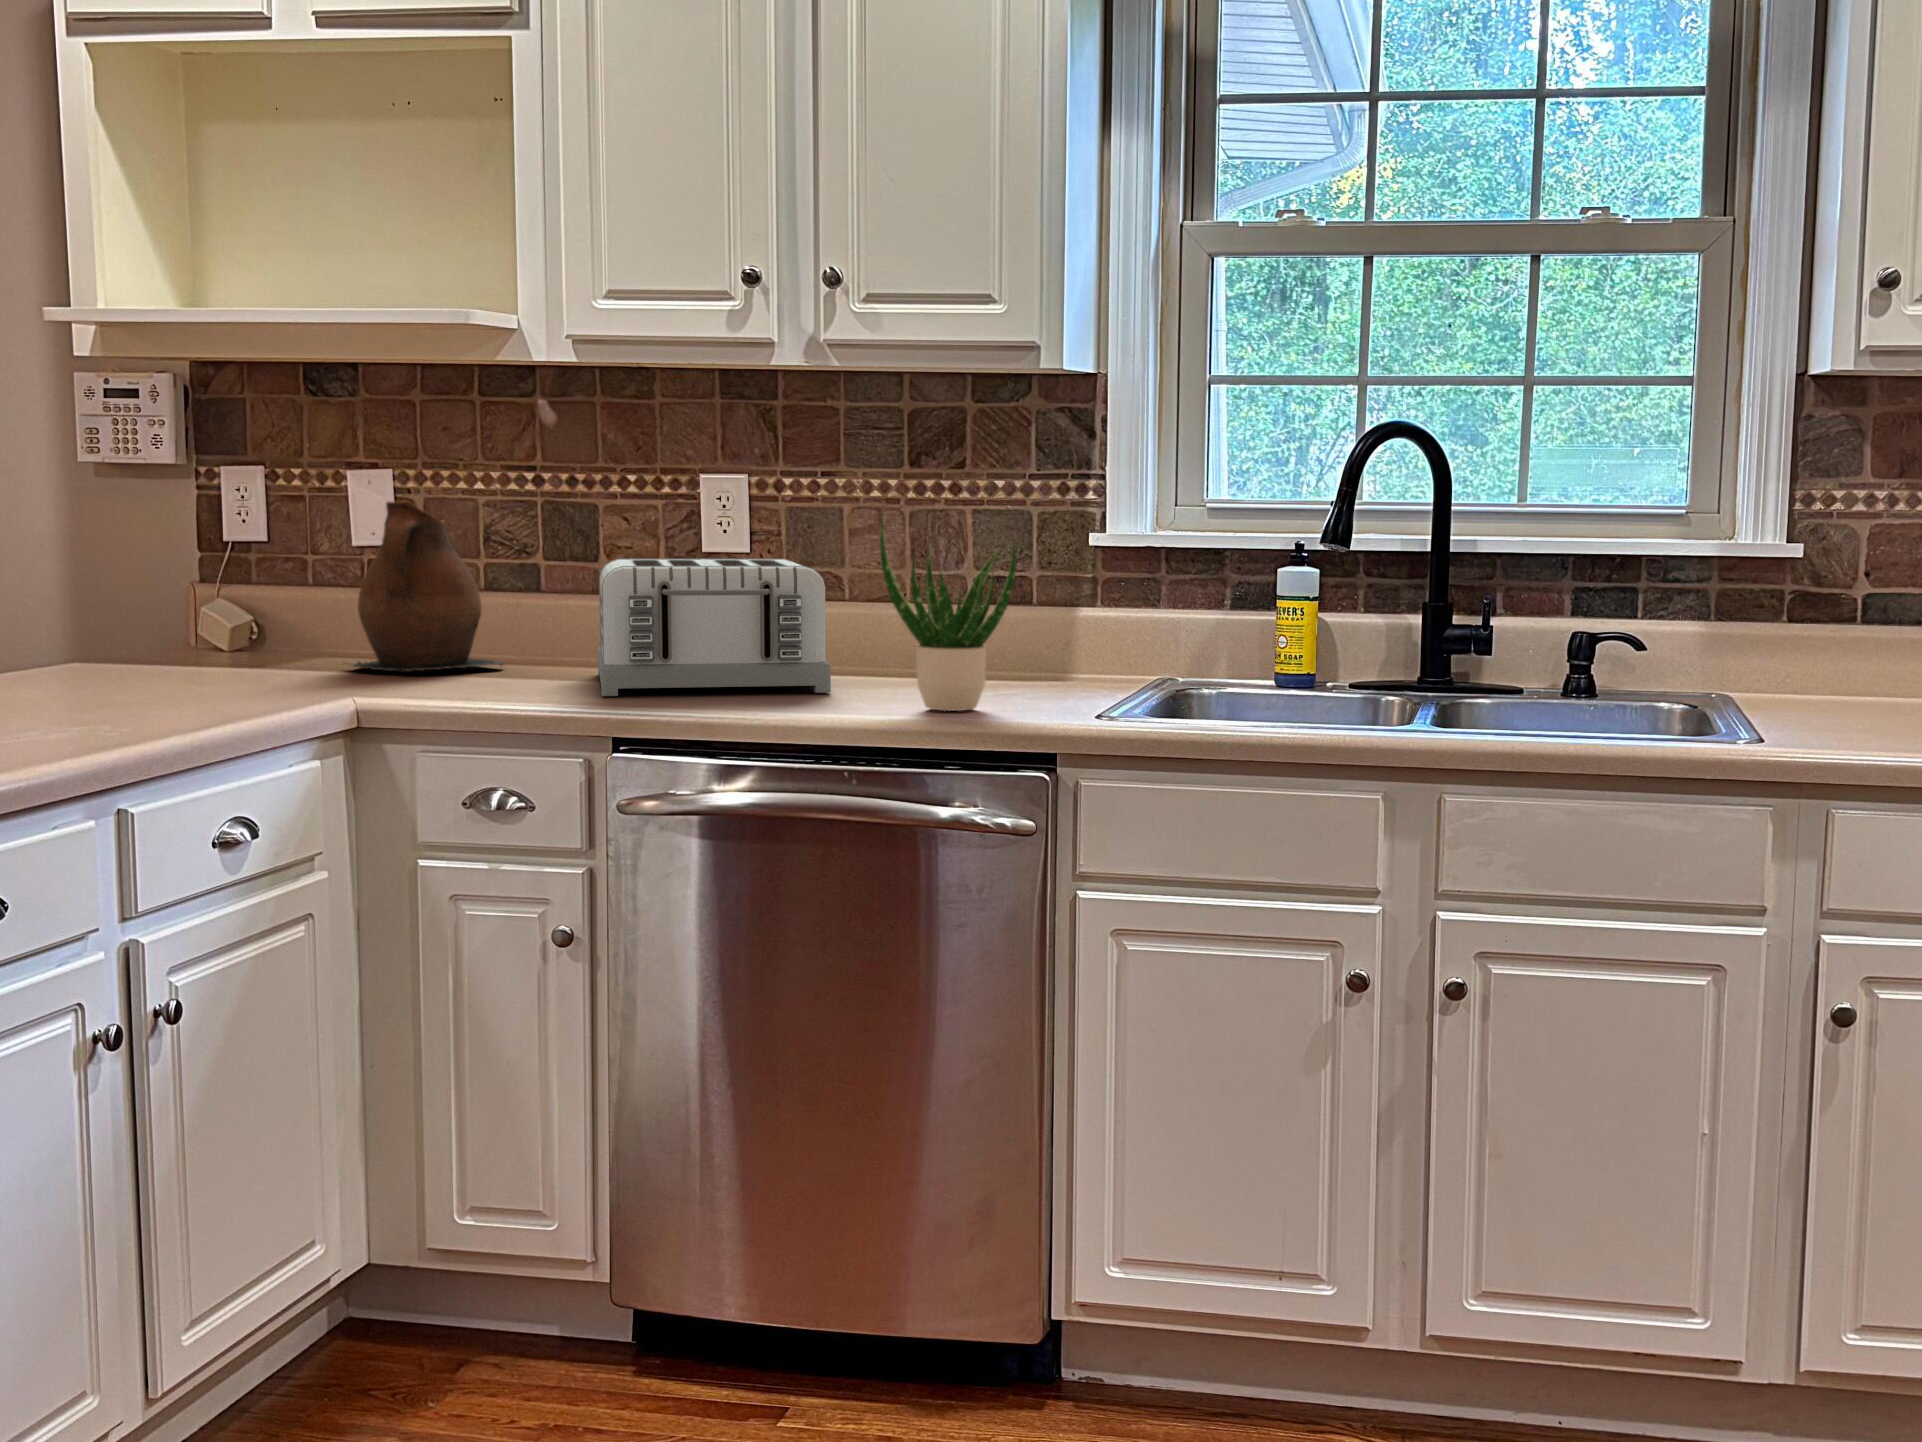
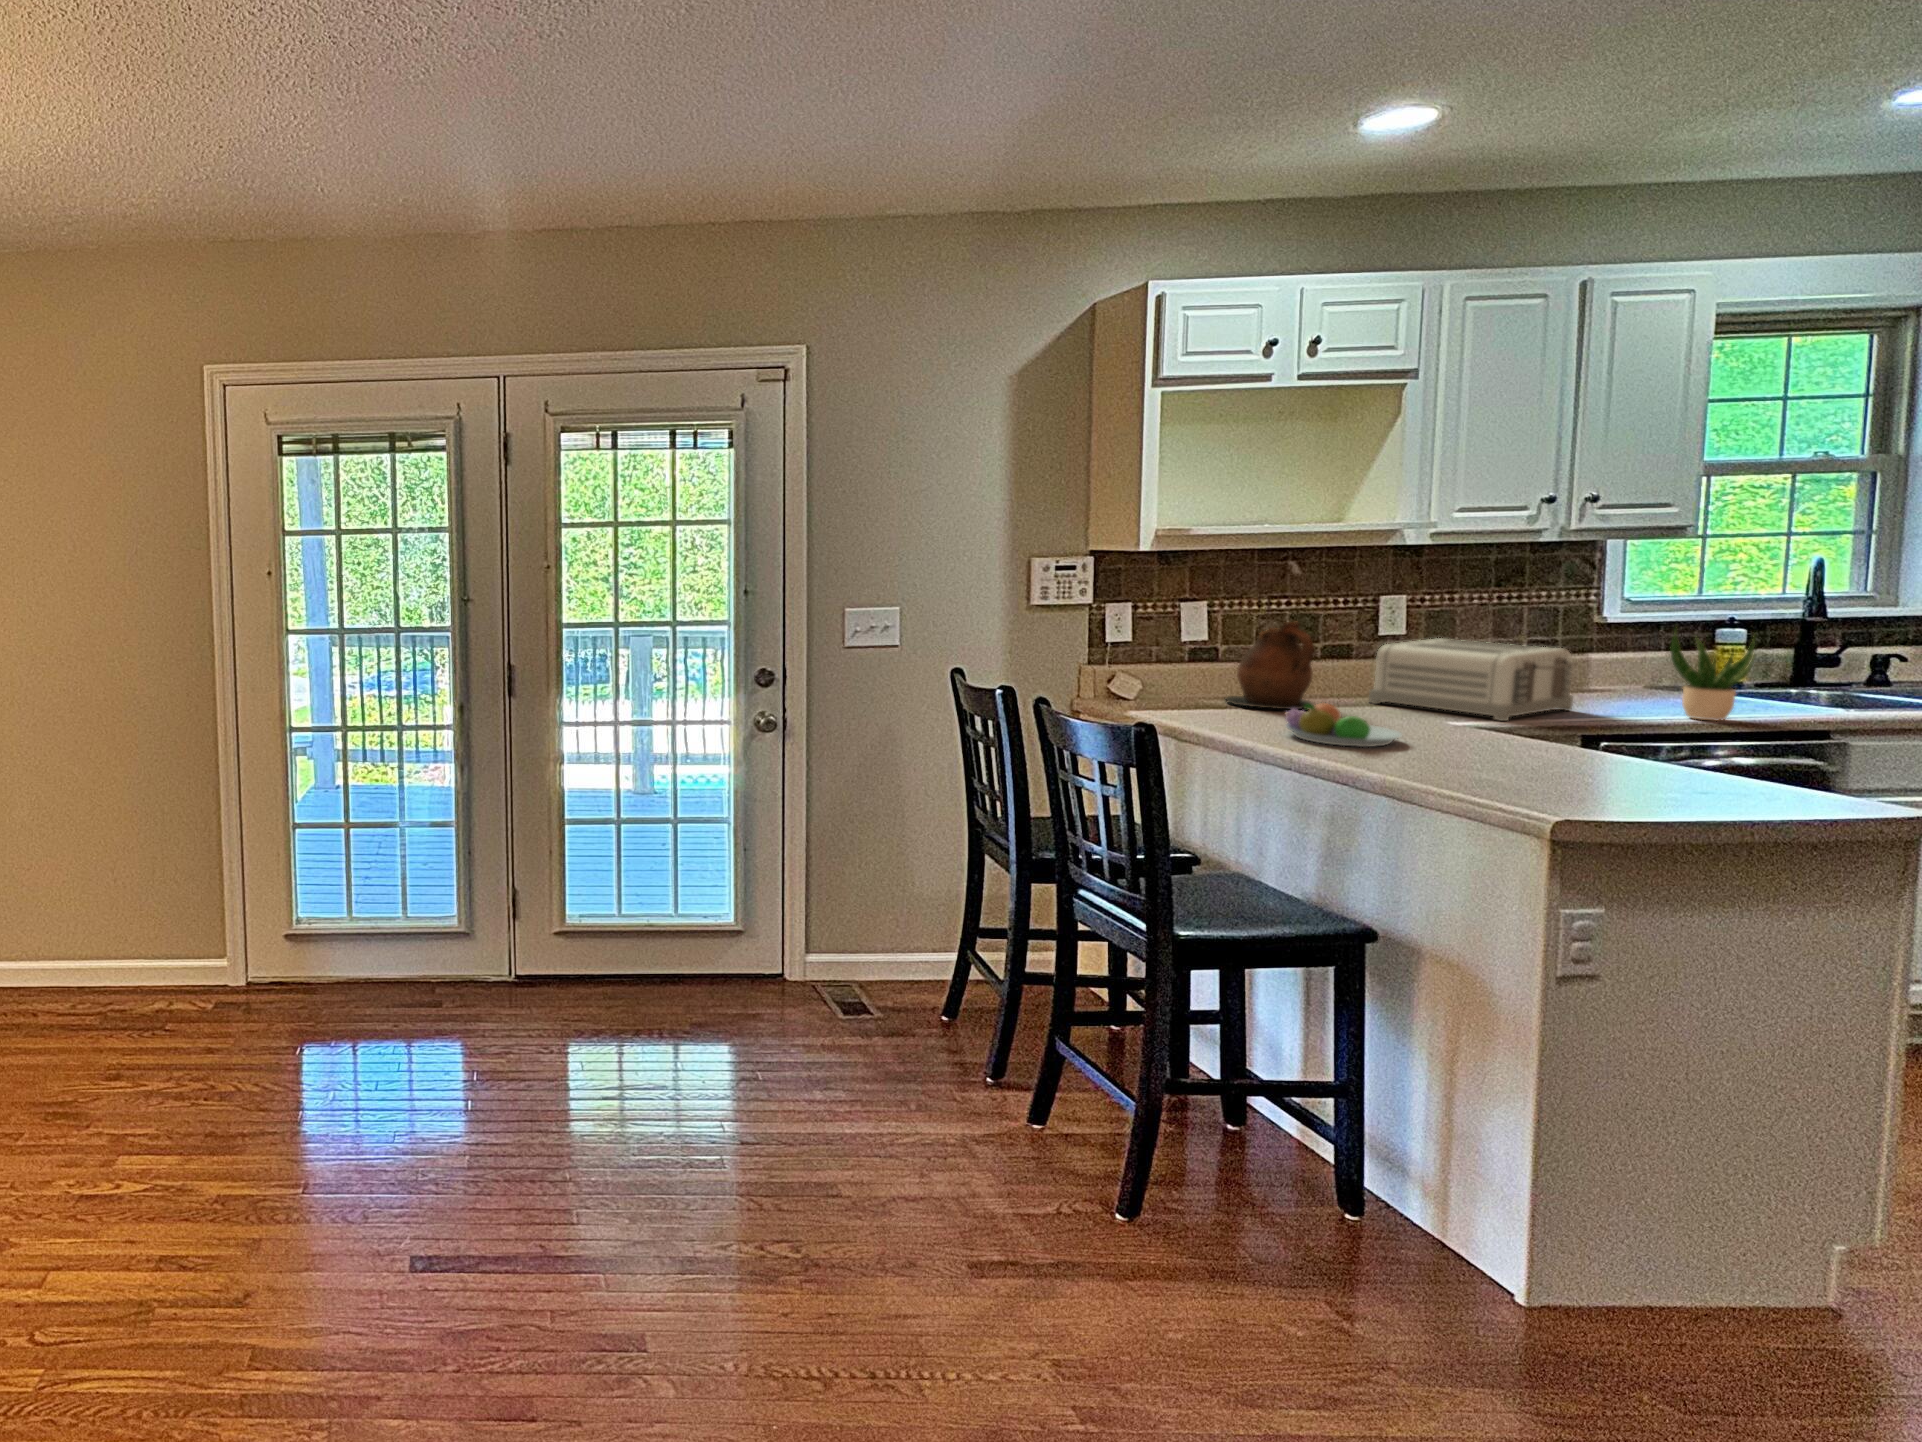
fruit bowl: none [44,627,257,706] -> present [1285,703,1402,747]

